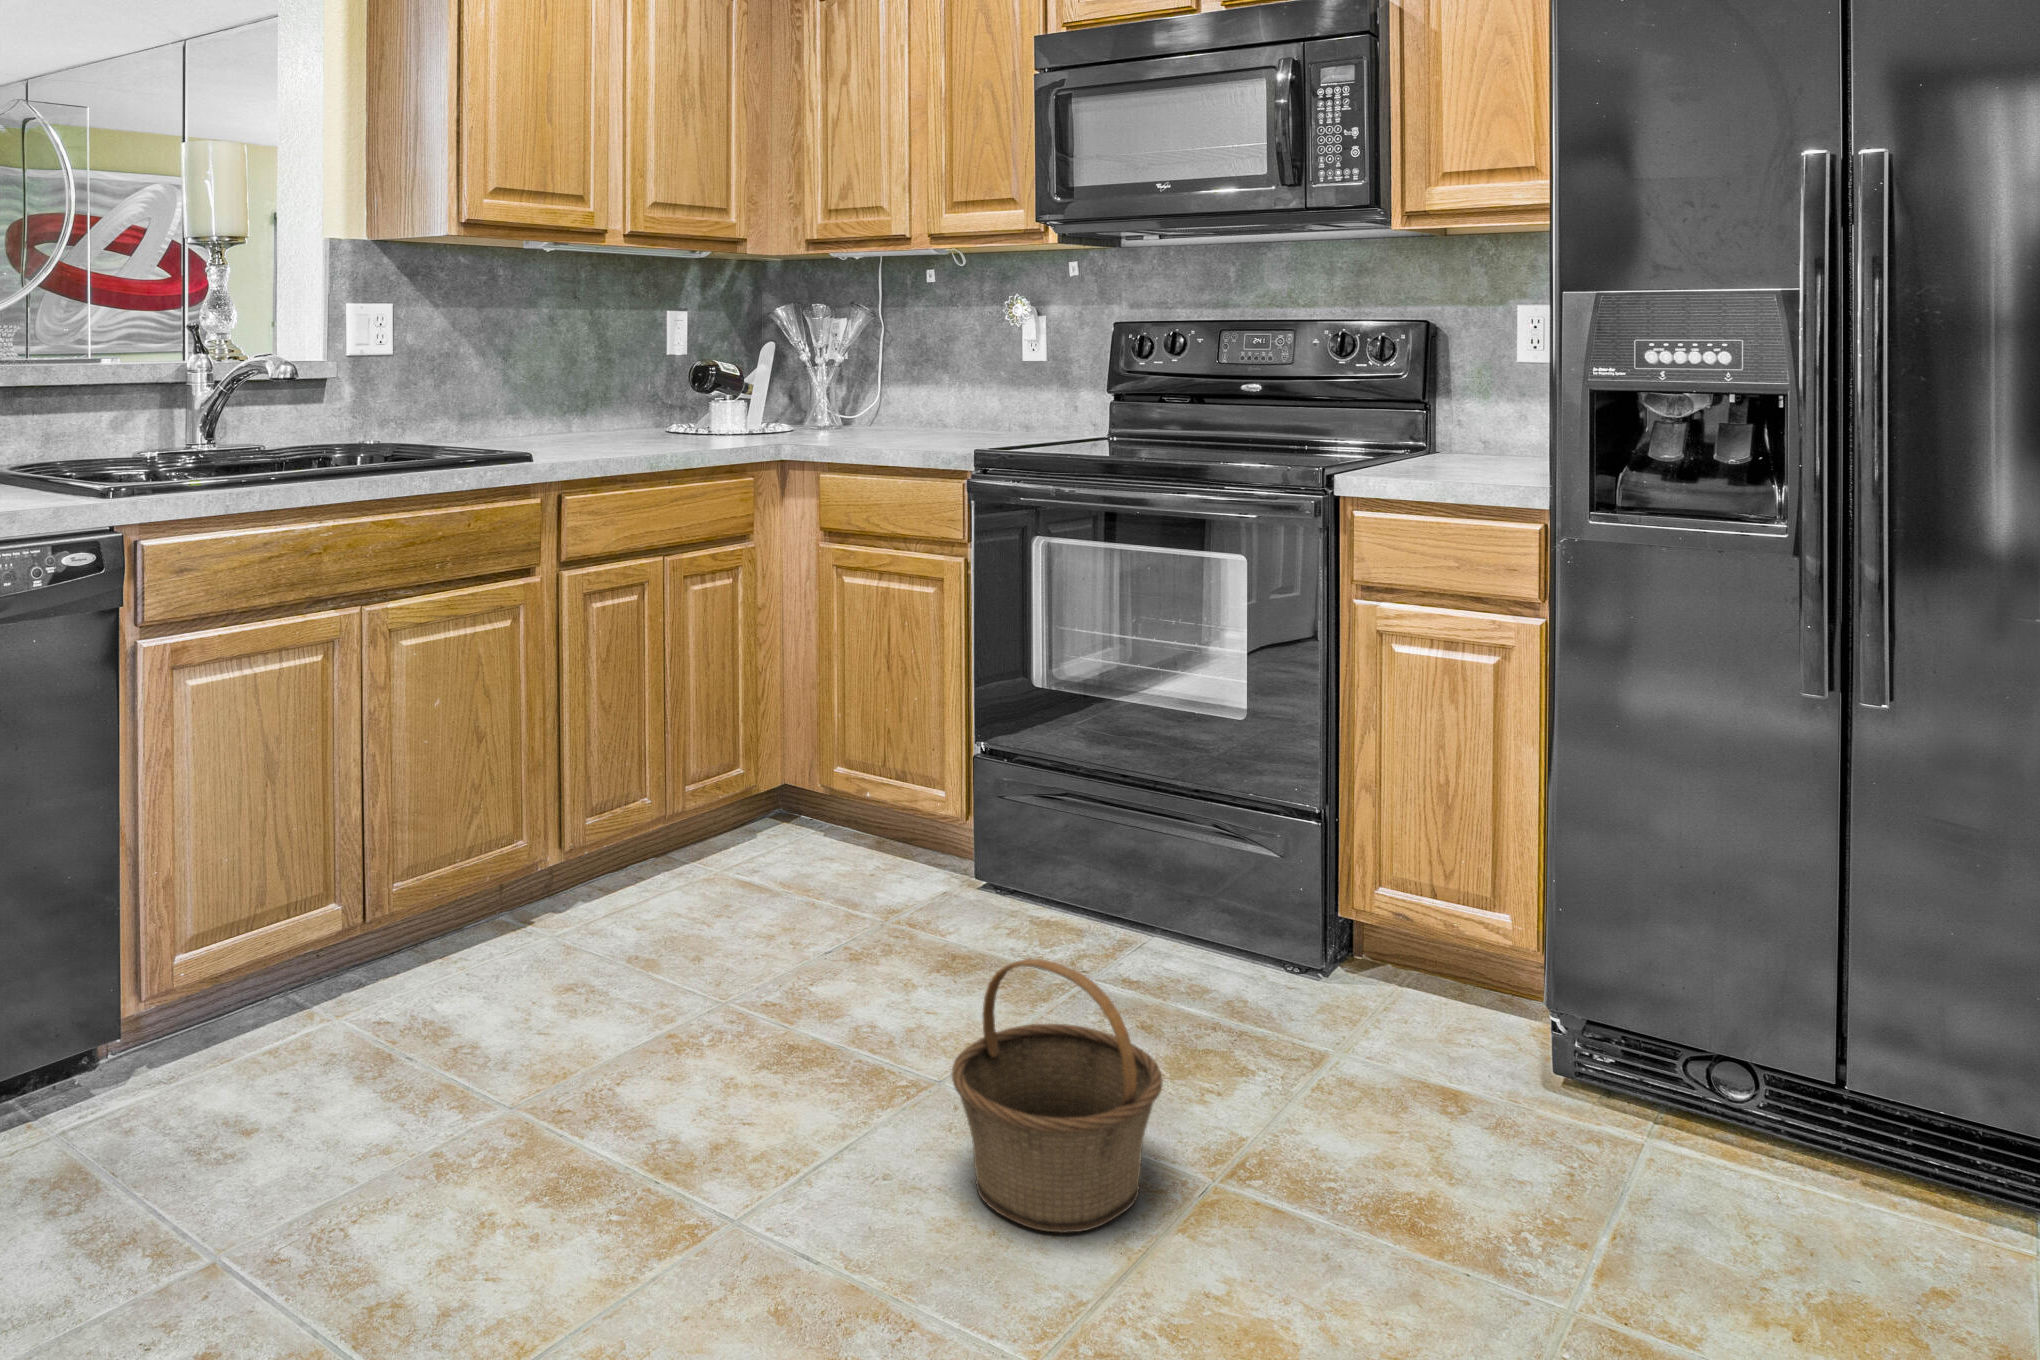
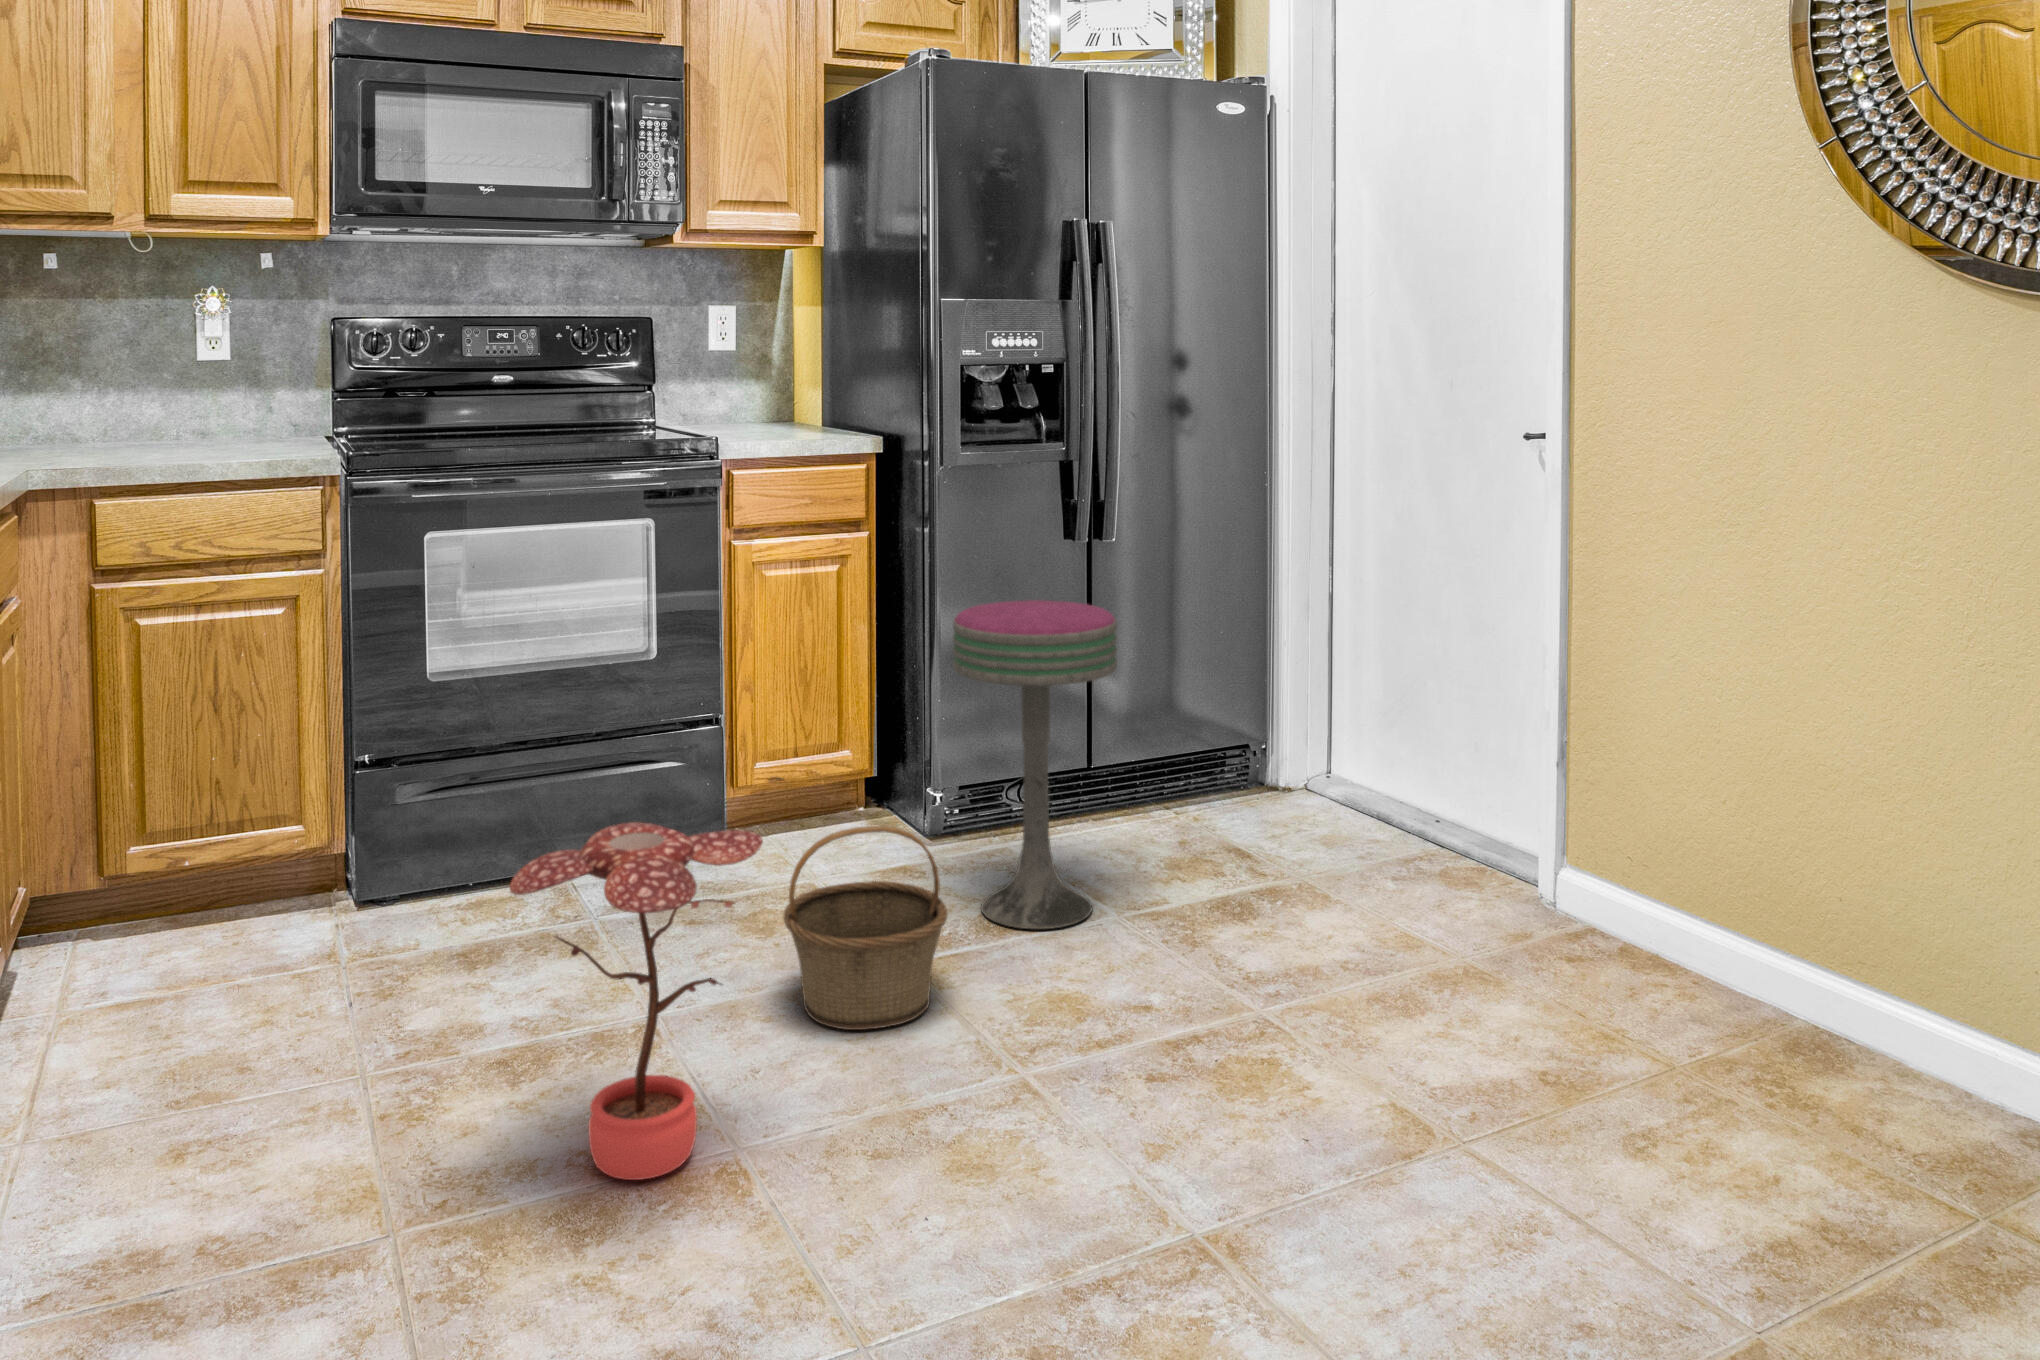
bar stool: none [1327,740,1590,1265] -> present [953,600,1117,929]
potted plant: none [525,845,752,1209] -> present [509,822,763,1180]

